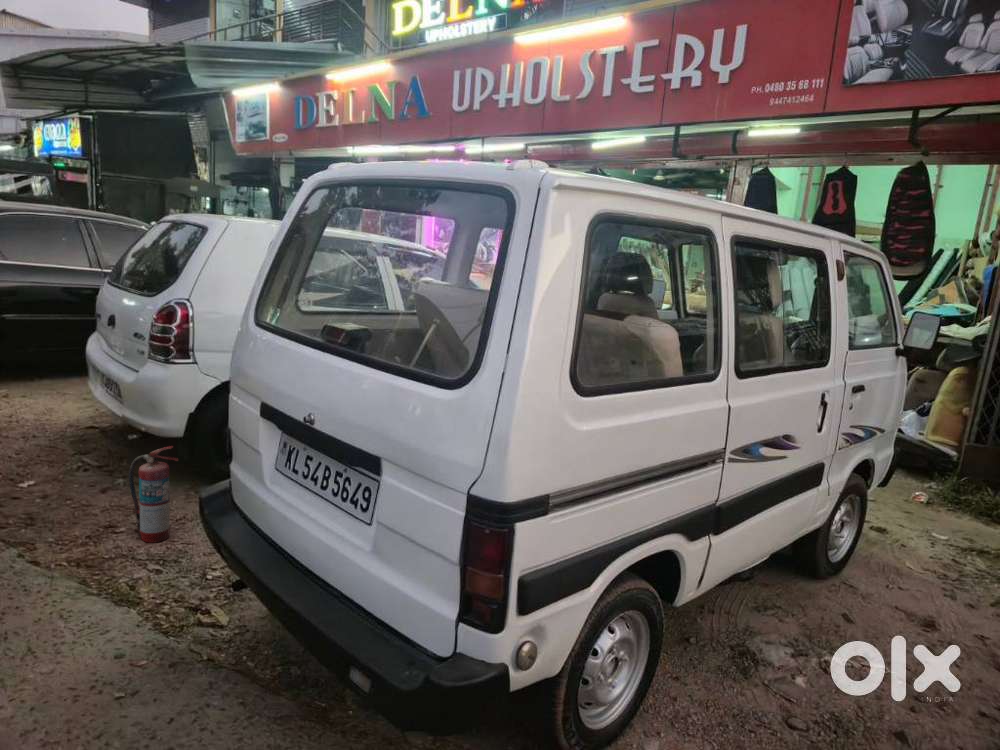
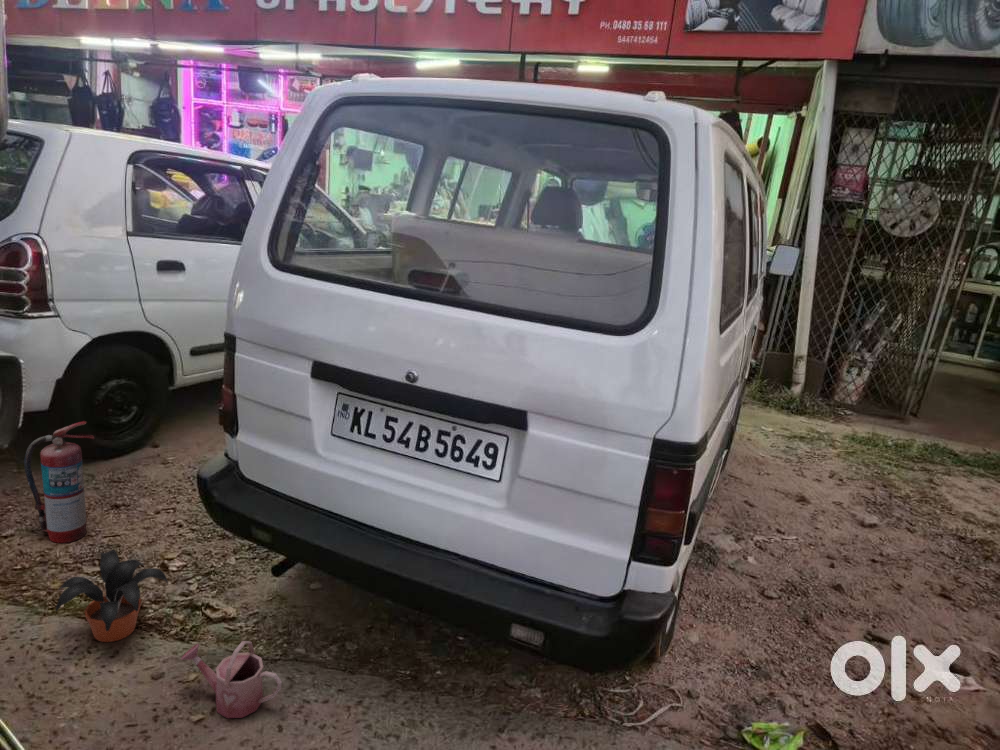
potted plant: none [85,549,175,623] -> present [56,550,167,642]
watering can: none [144,634,205,705] -> present [181,641,282,718]

